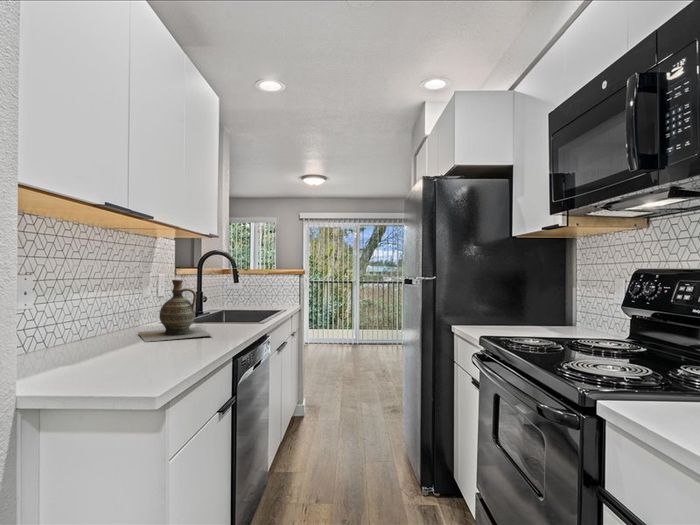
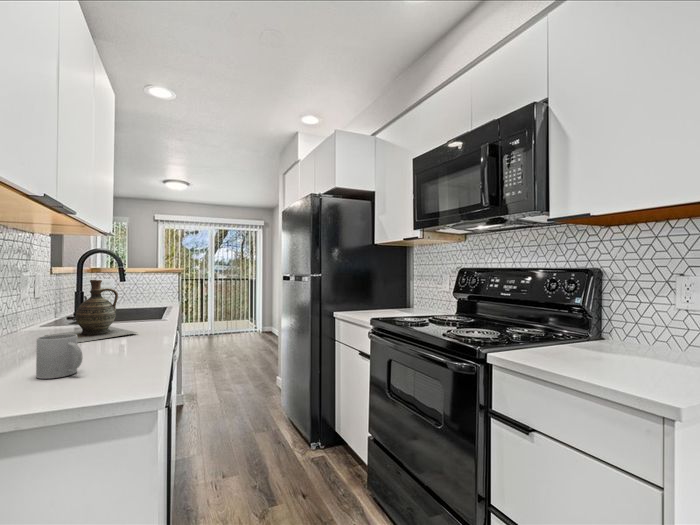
mug: none [62,333,100,376] -> present [36,334,83,379]

